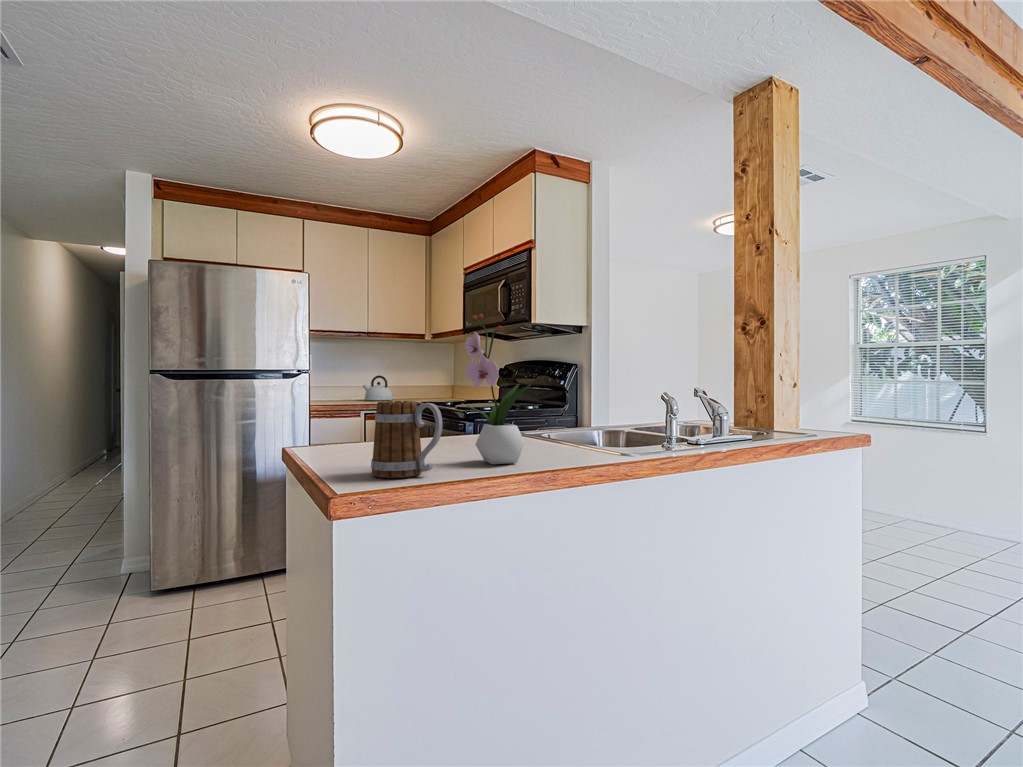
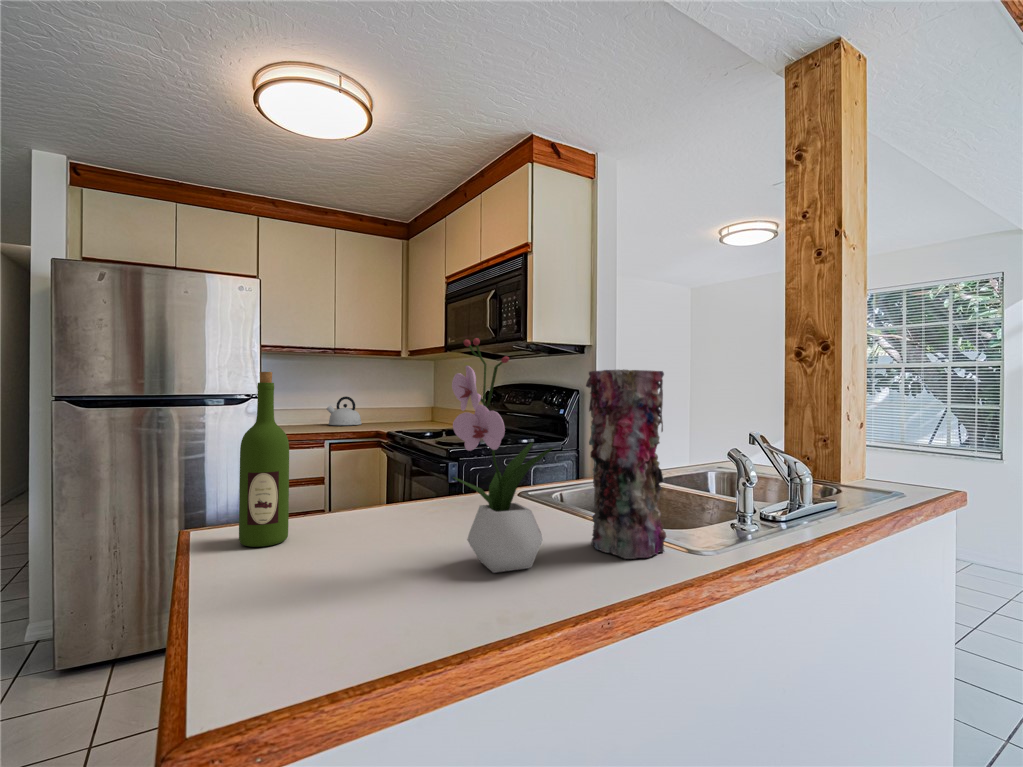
vase: none [556,334,611,460] -> present [586,369,666,559]
wine bottle: none [324,340,356,456] -> present [239,372,289,547]
mug: present [371,401,442,478] -> none [294,479,415,620]

